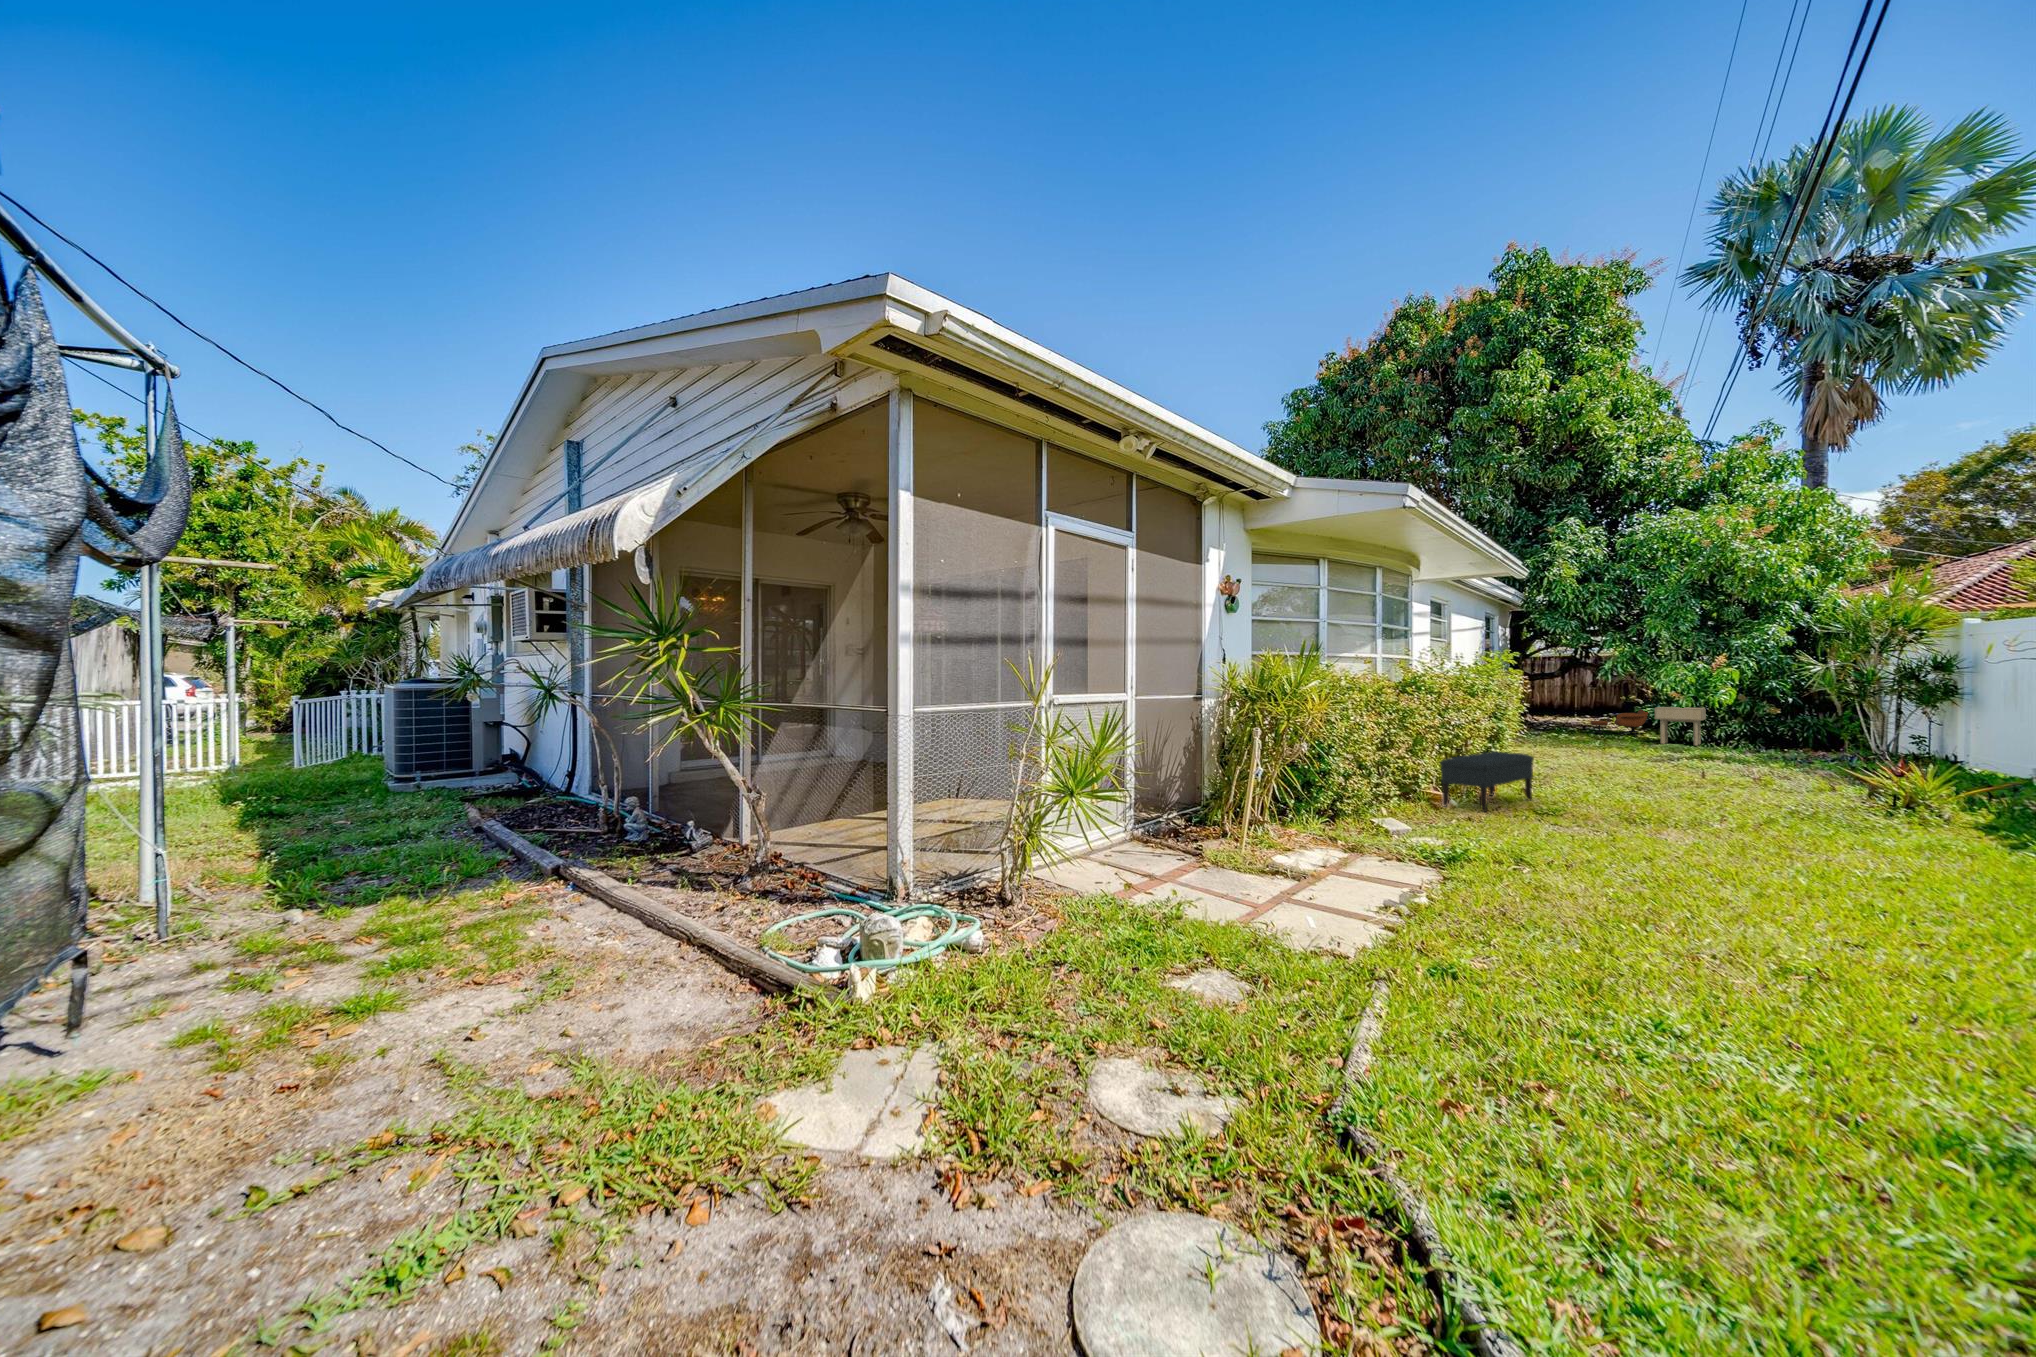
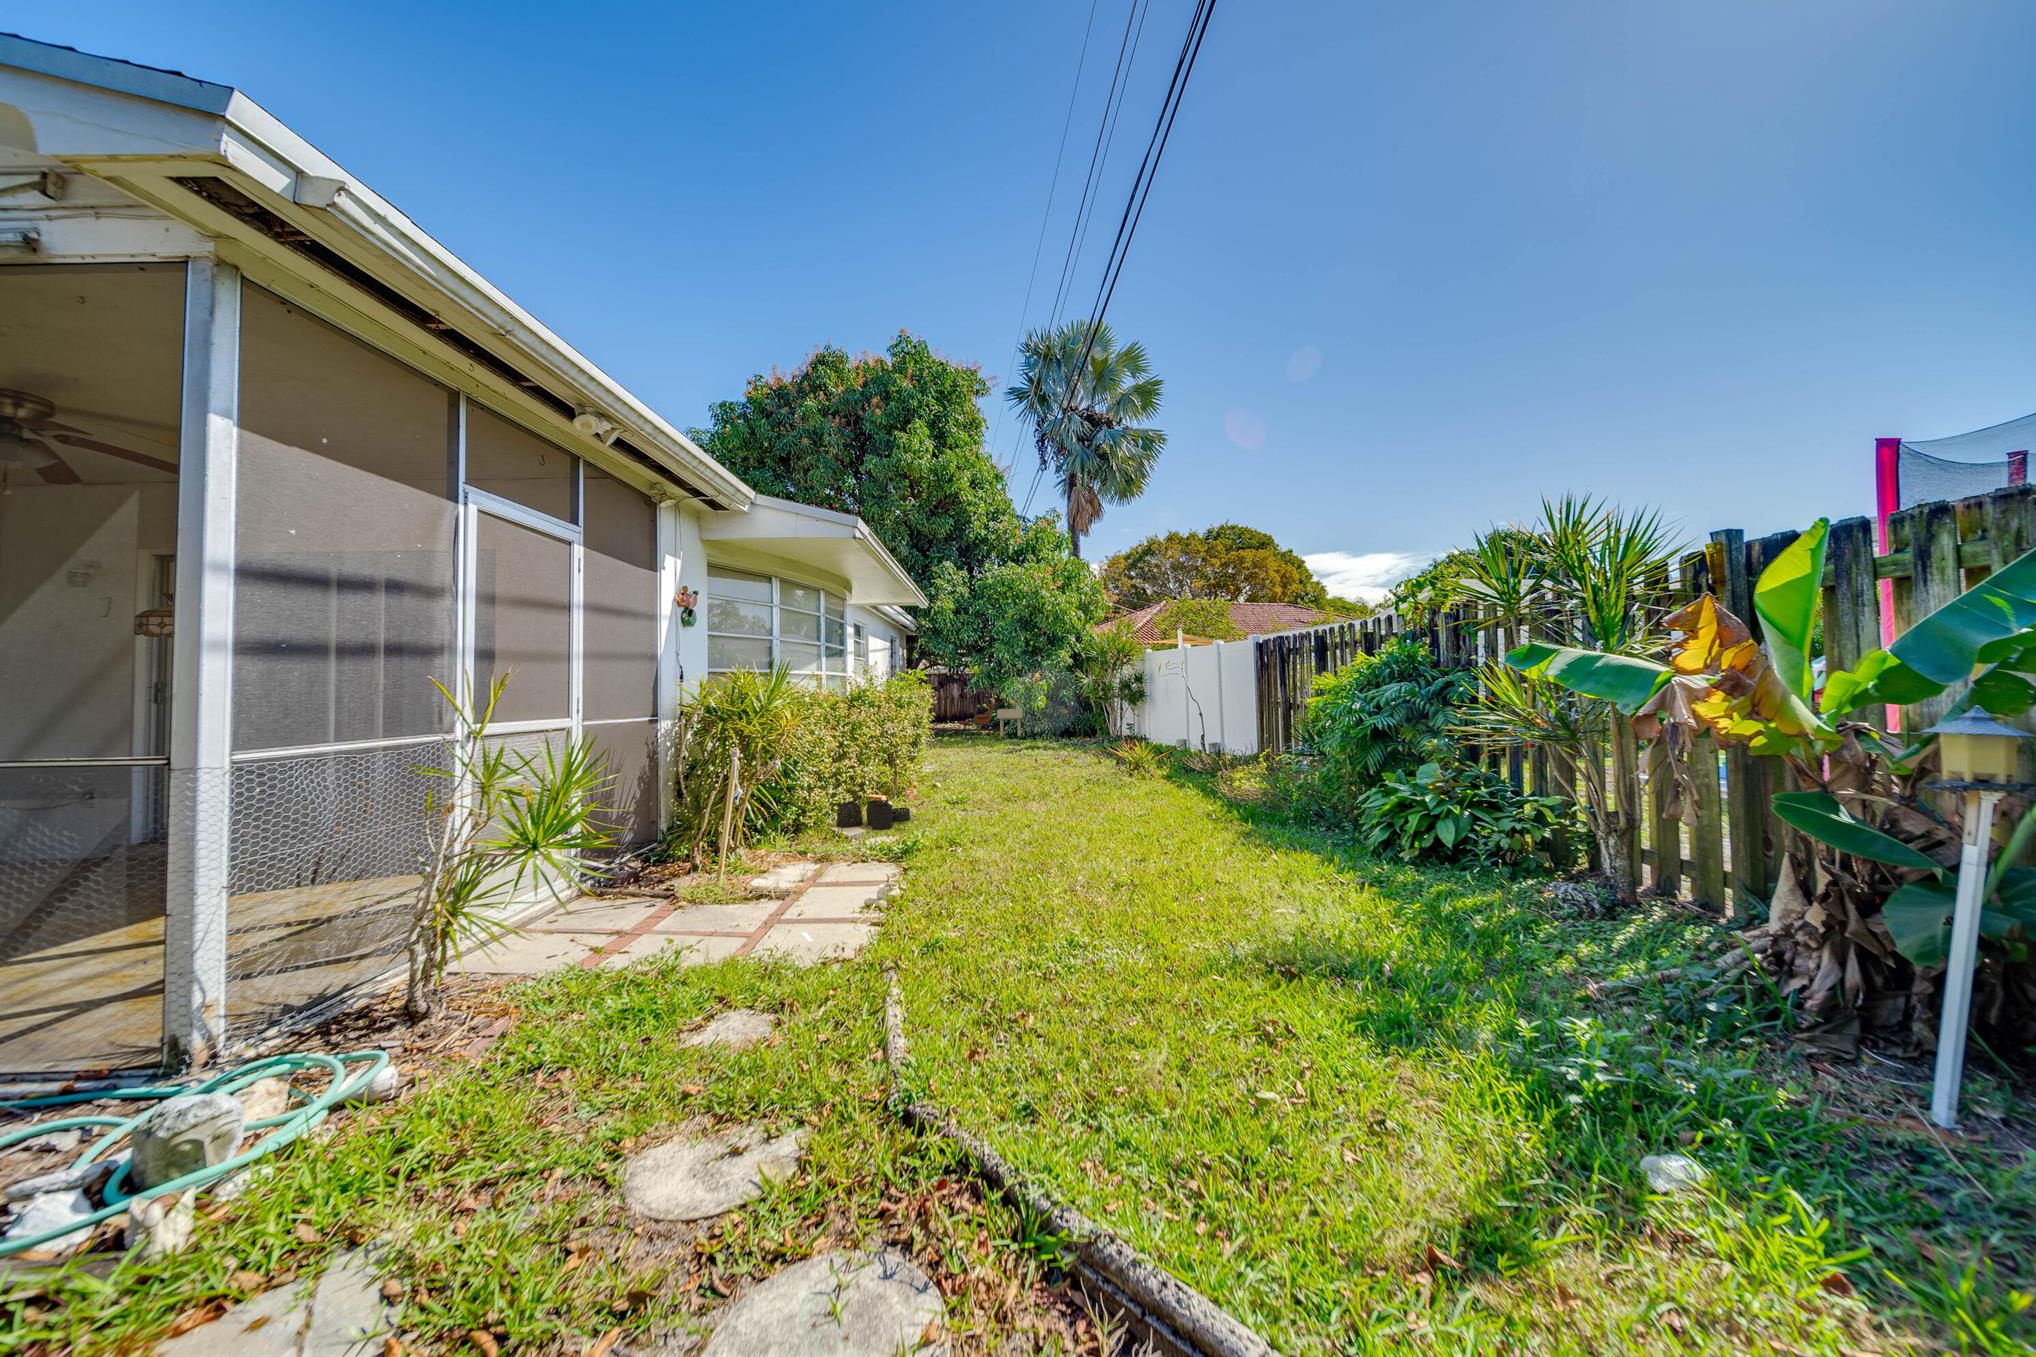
bench: present [1440,751,1534,812] -> none [879,752,941,804]
woven basket: none [1379,796,1475,835] -> present [836,798,910,830]

